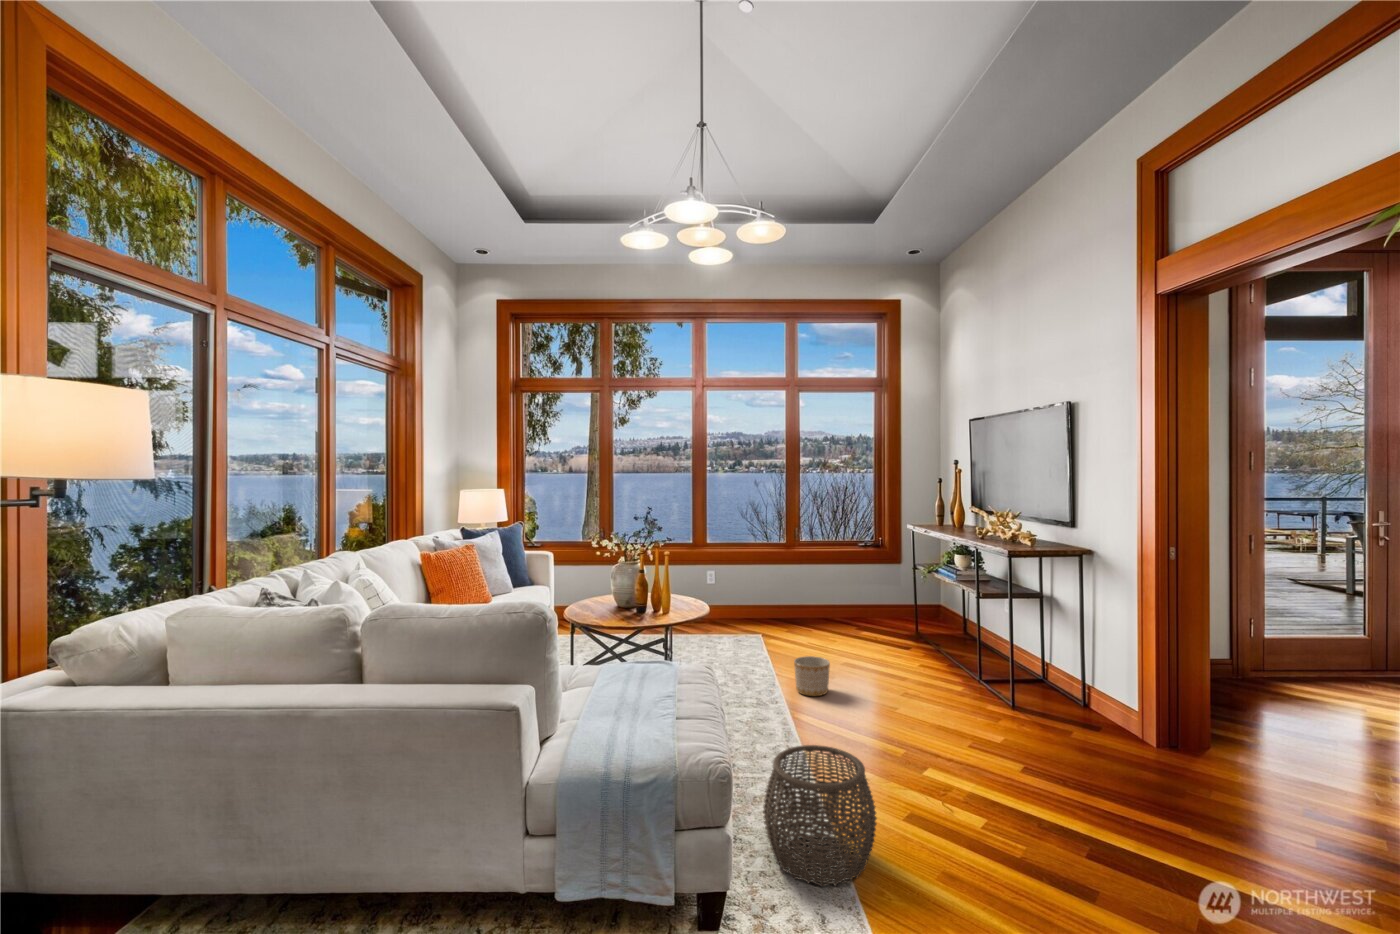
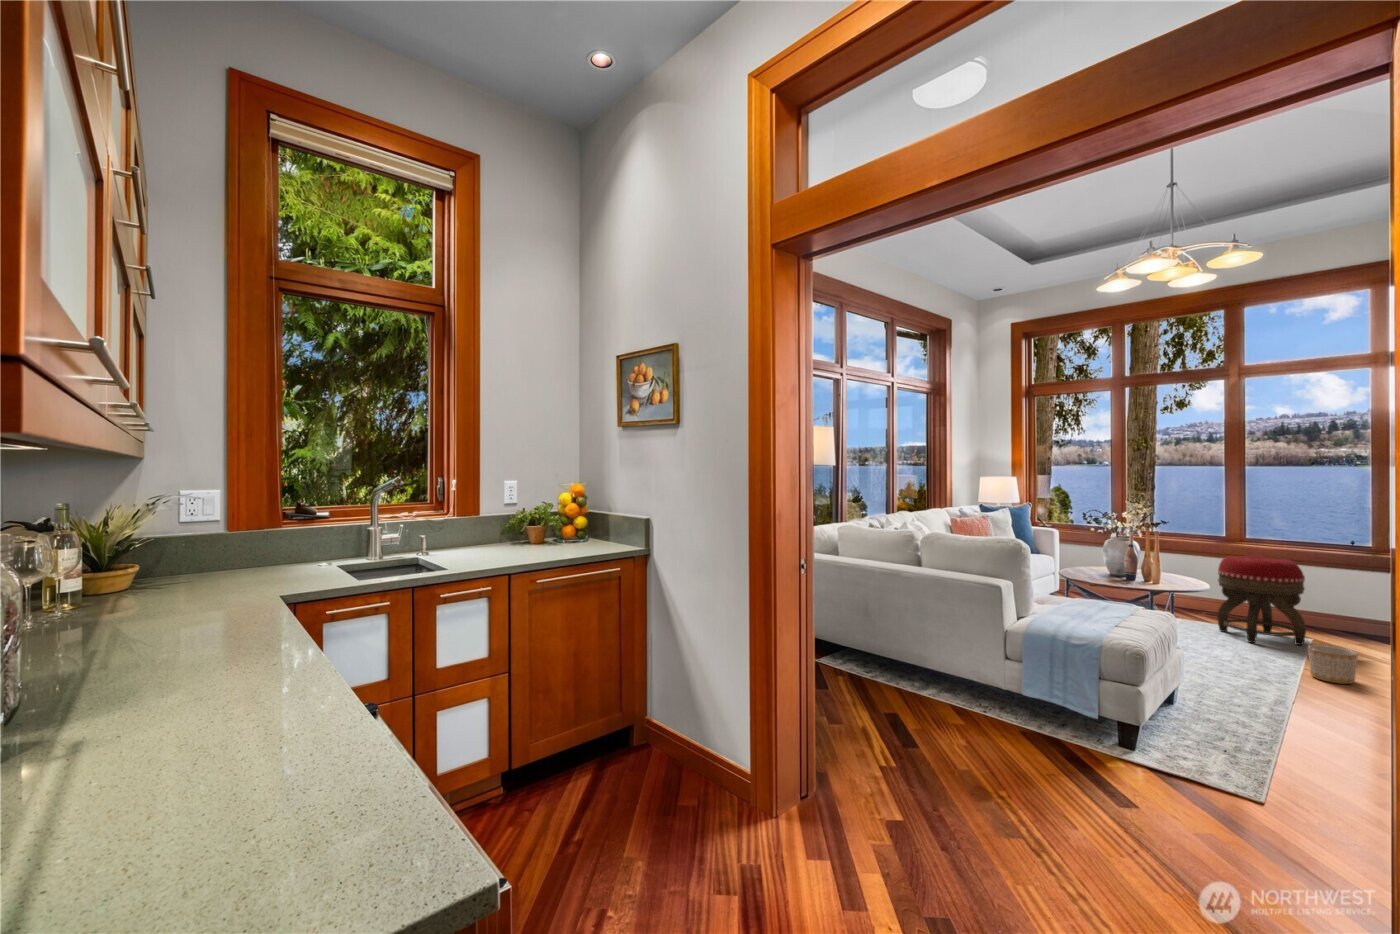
footstool: none [705,565,773,658] -> present [1217,556,1306,645]
woven basket: present [763,745,877,886] -> none [1192,669,1304,766]

